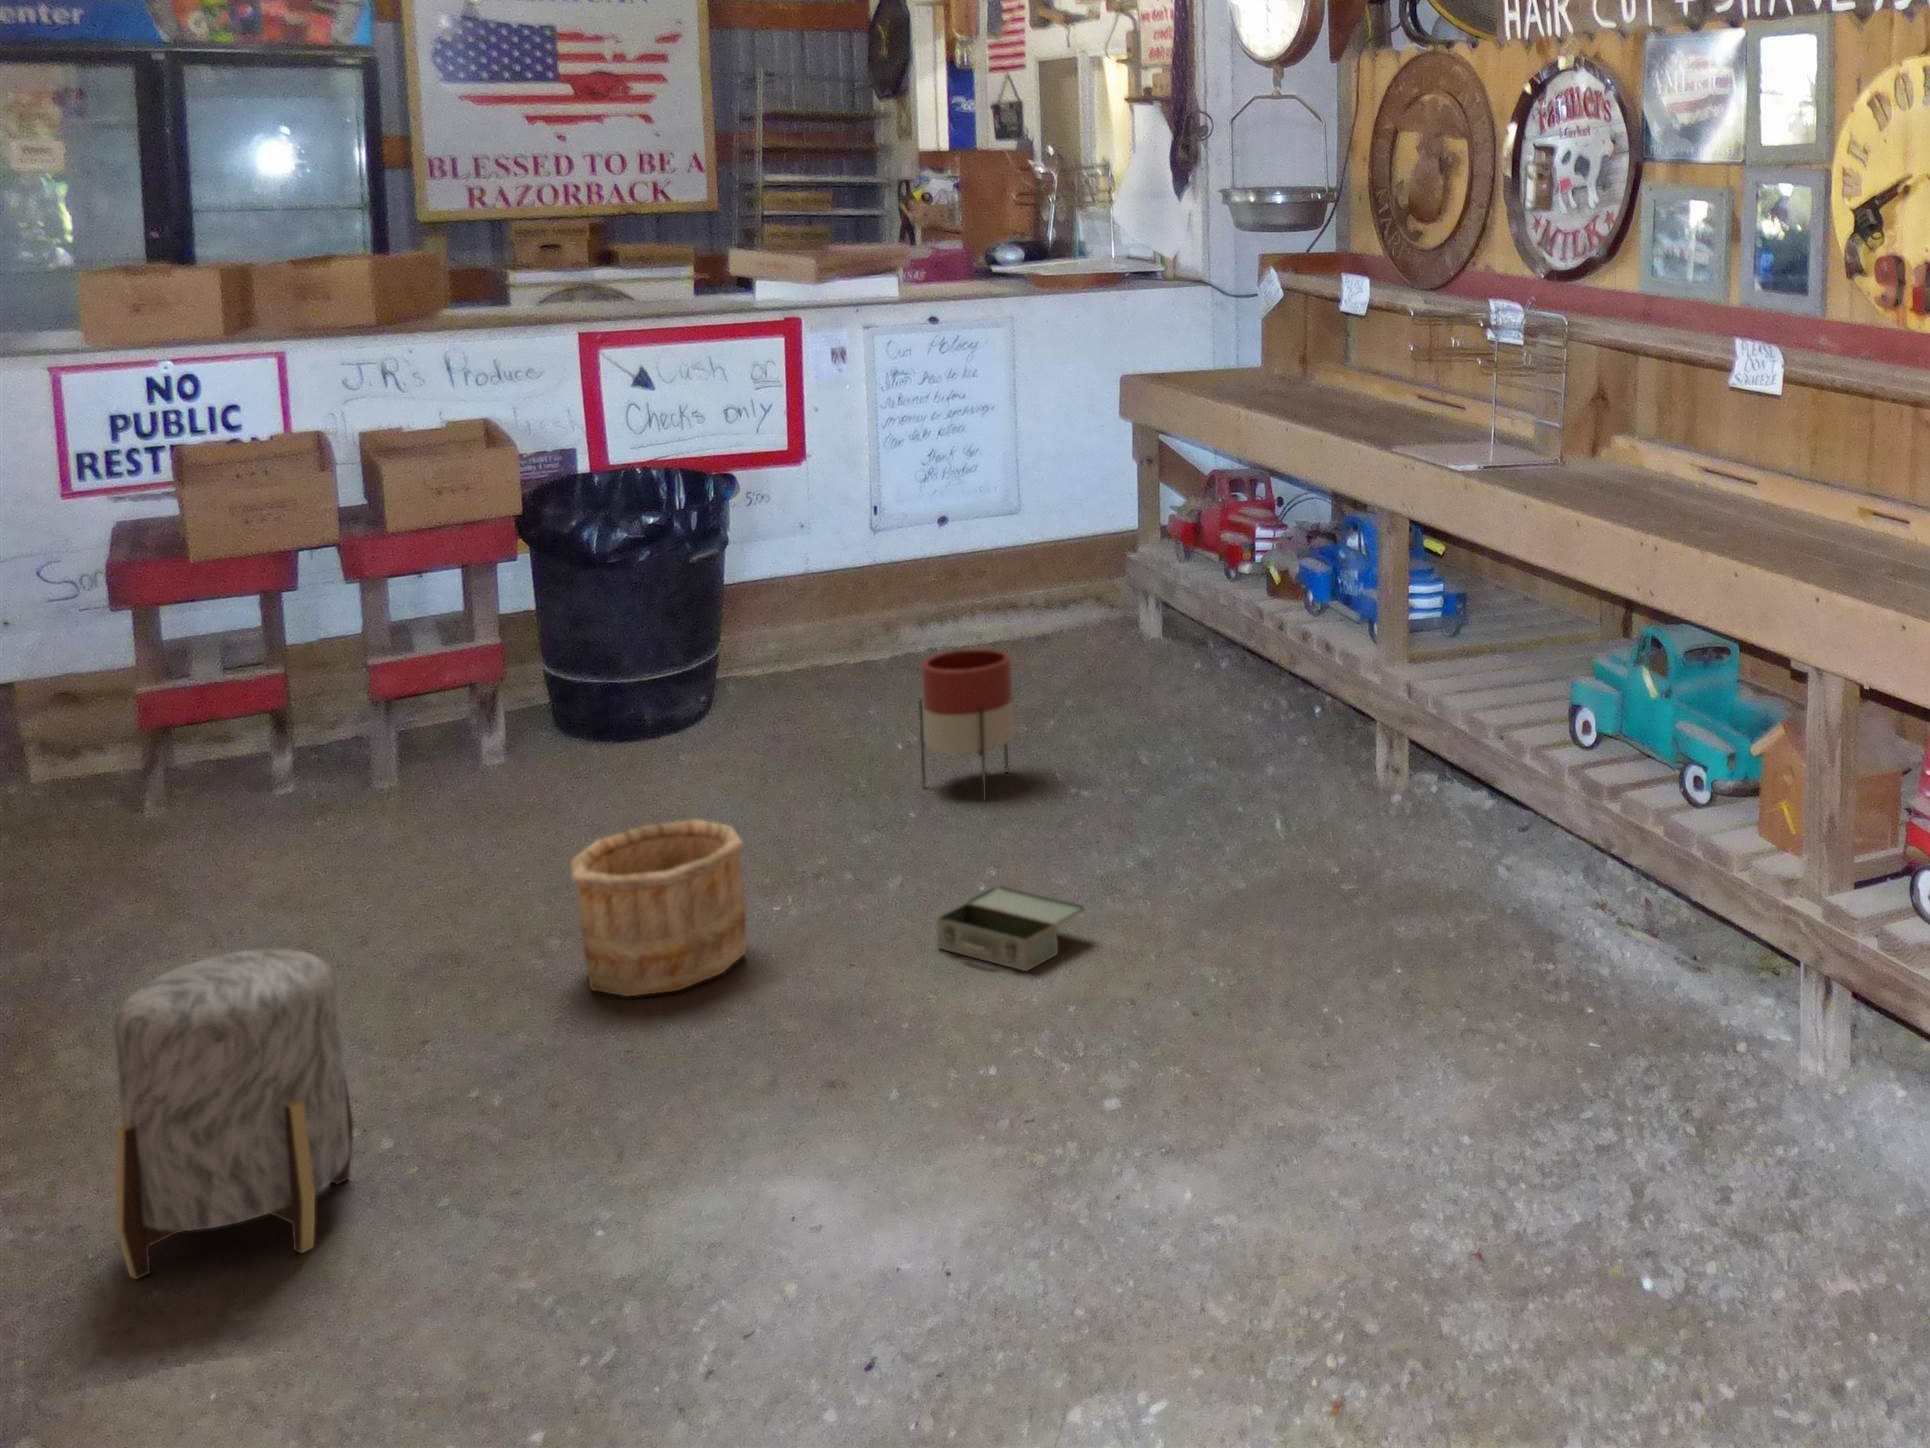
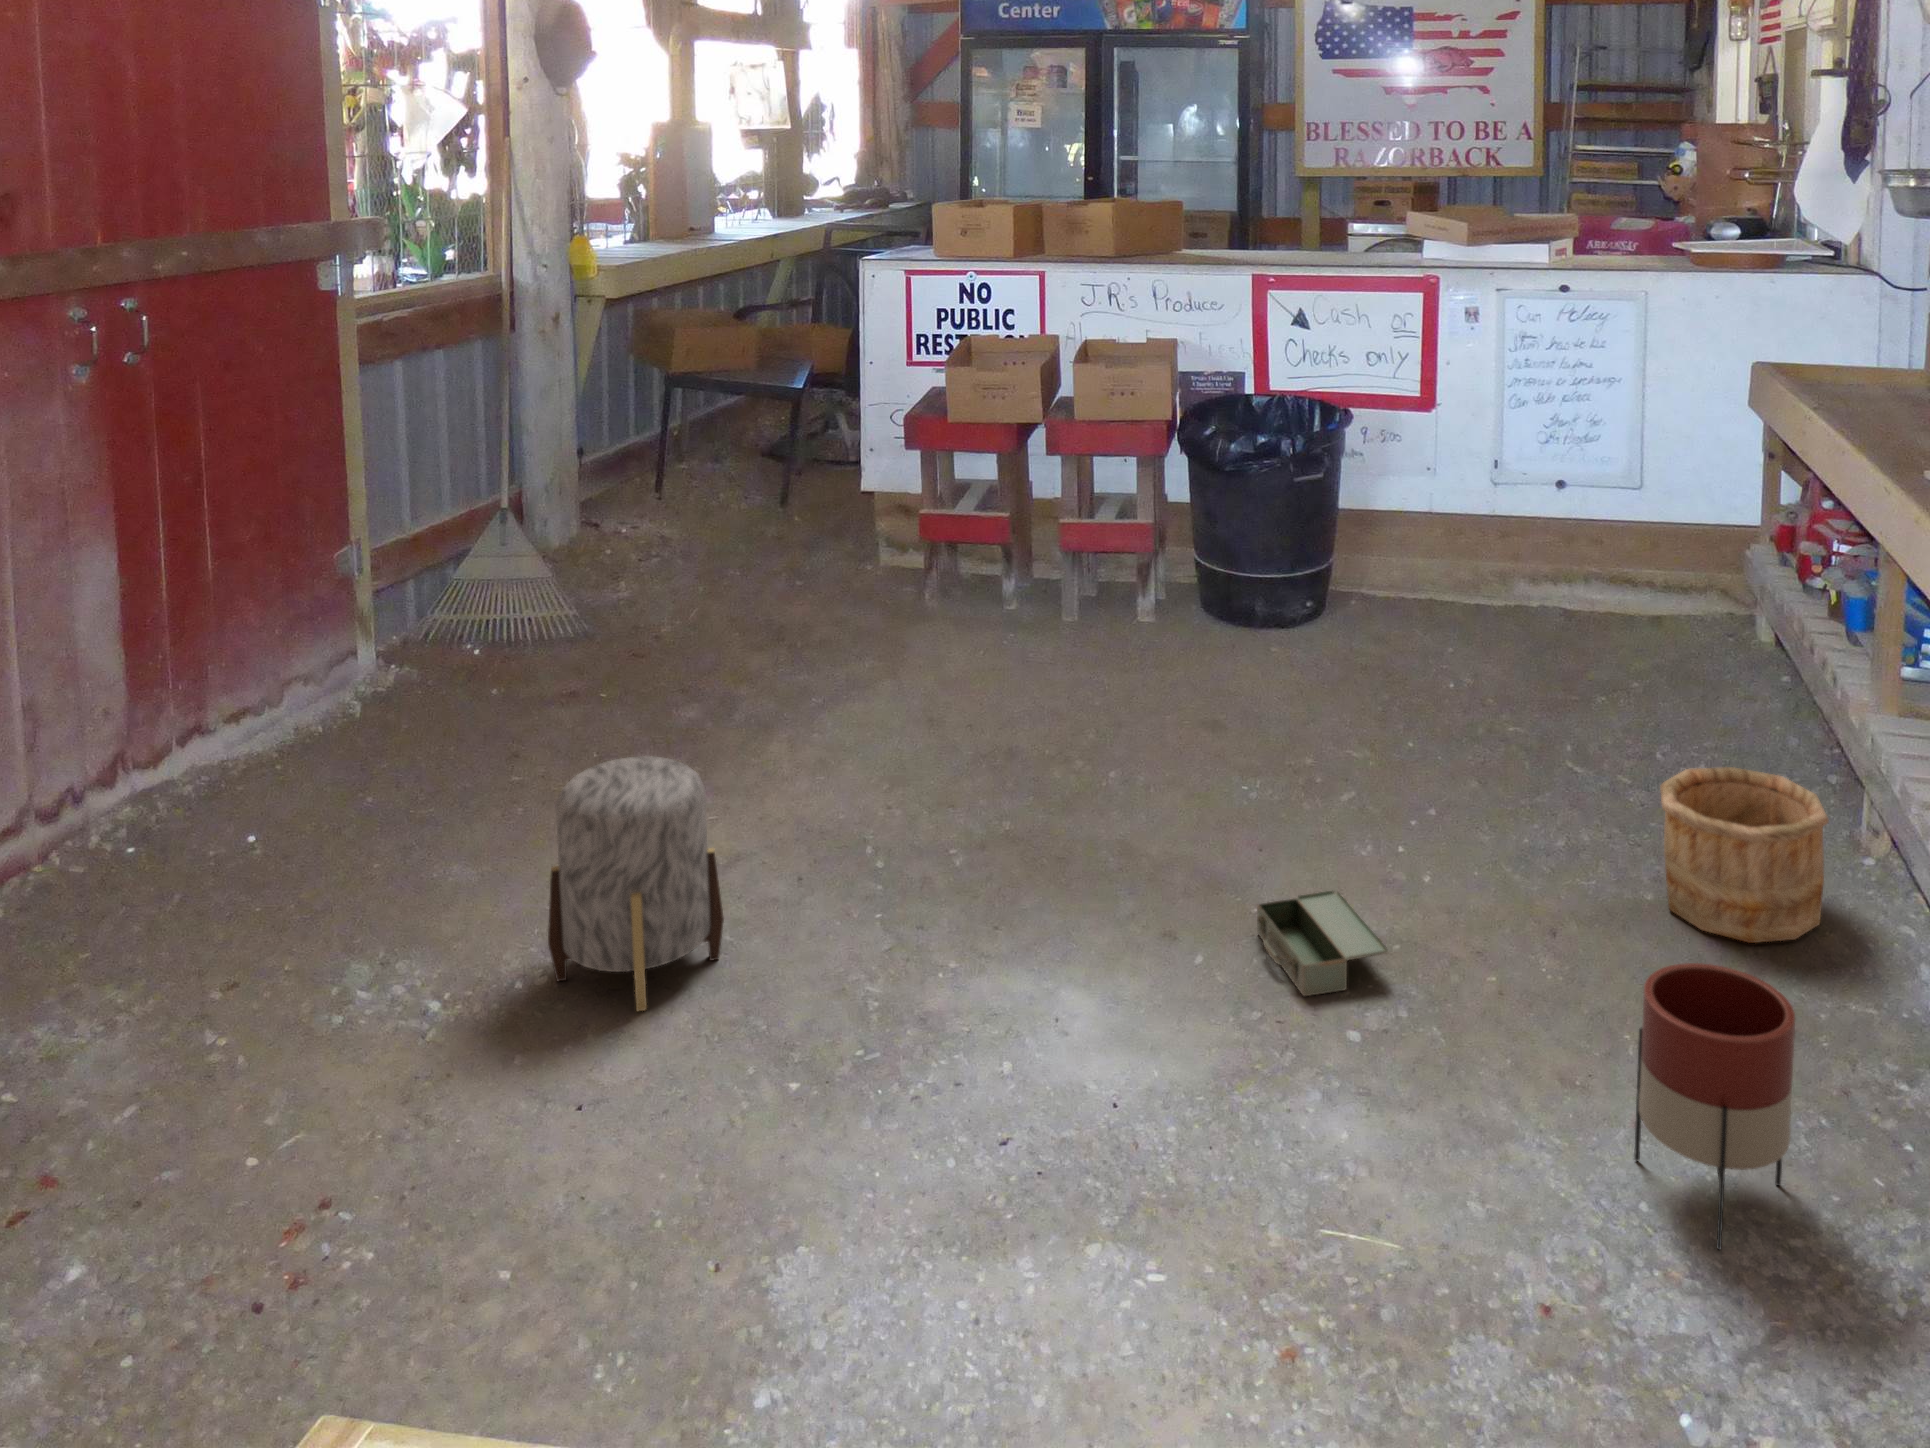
planter: present [919,648,1014,799] -> present [1634,963,1795,1250]
wooden bucket: present [569,820,746,997] -> present [1660,767,1829,943]

